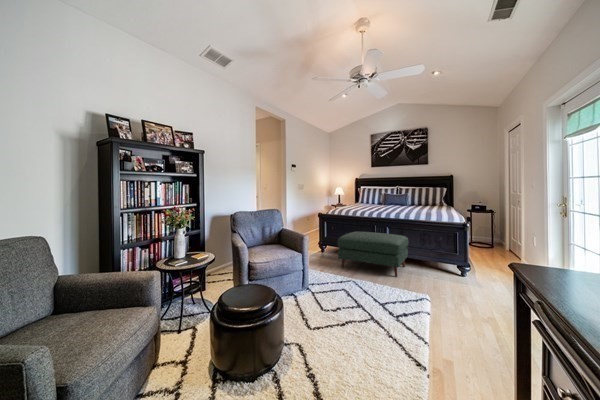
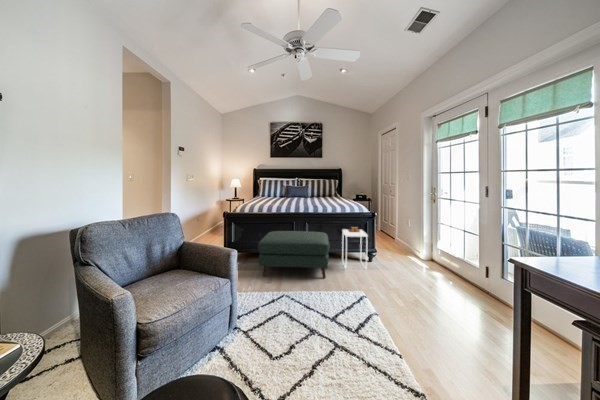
side table: none [424,232,449,277] -> present [342,227,368,269]

